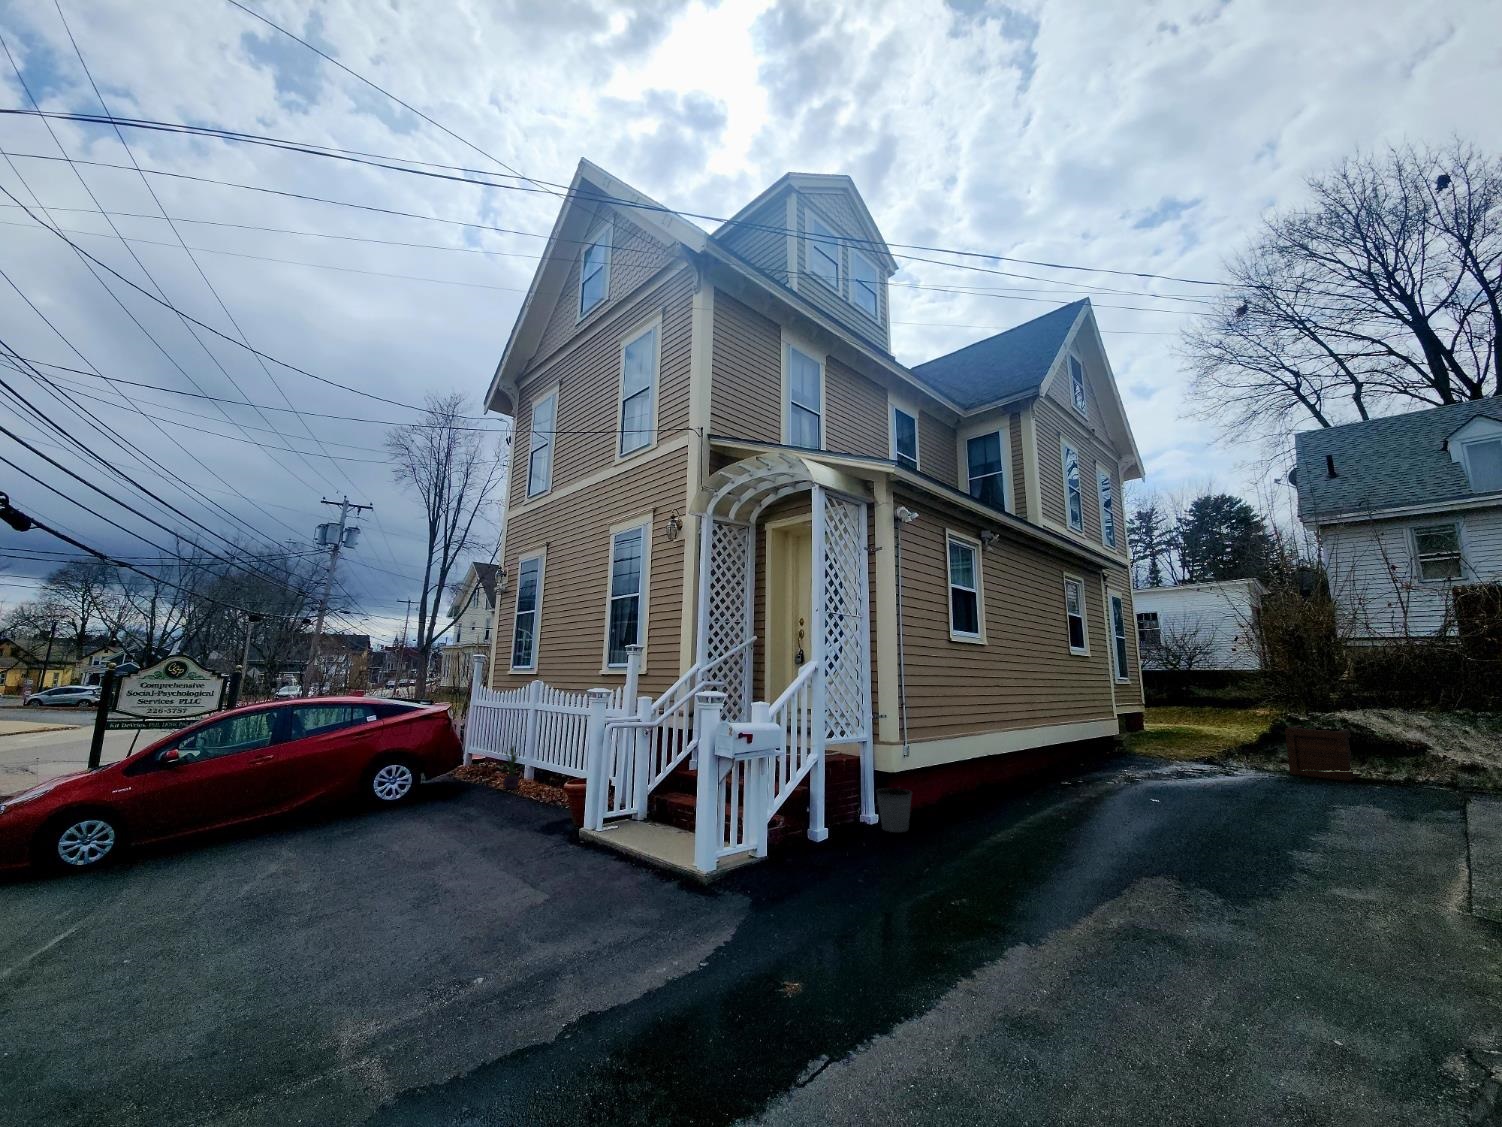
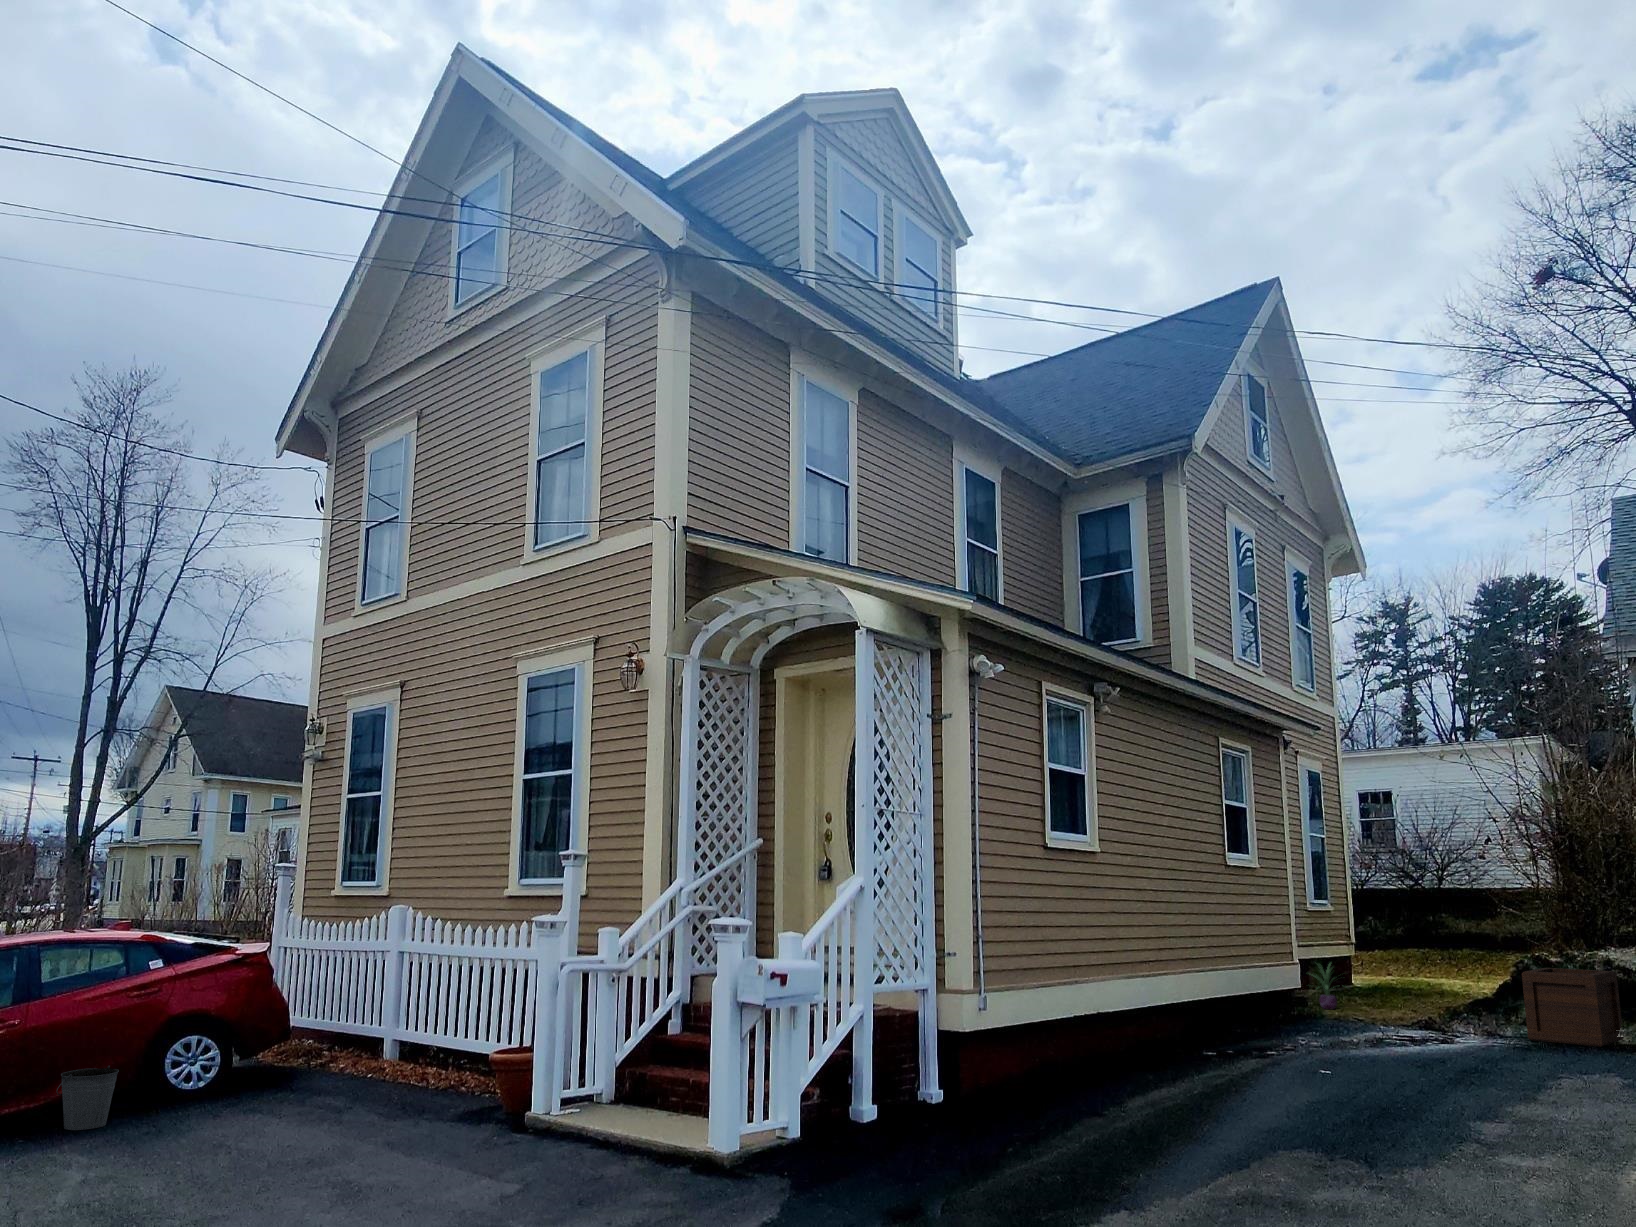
decorative plant: present [503,746,519,789] -> present [1315,963,1337,1009]
bucket: present [877,788,912,832] -> present [57,1066,119,1130]

